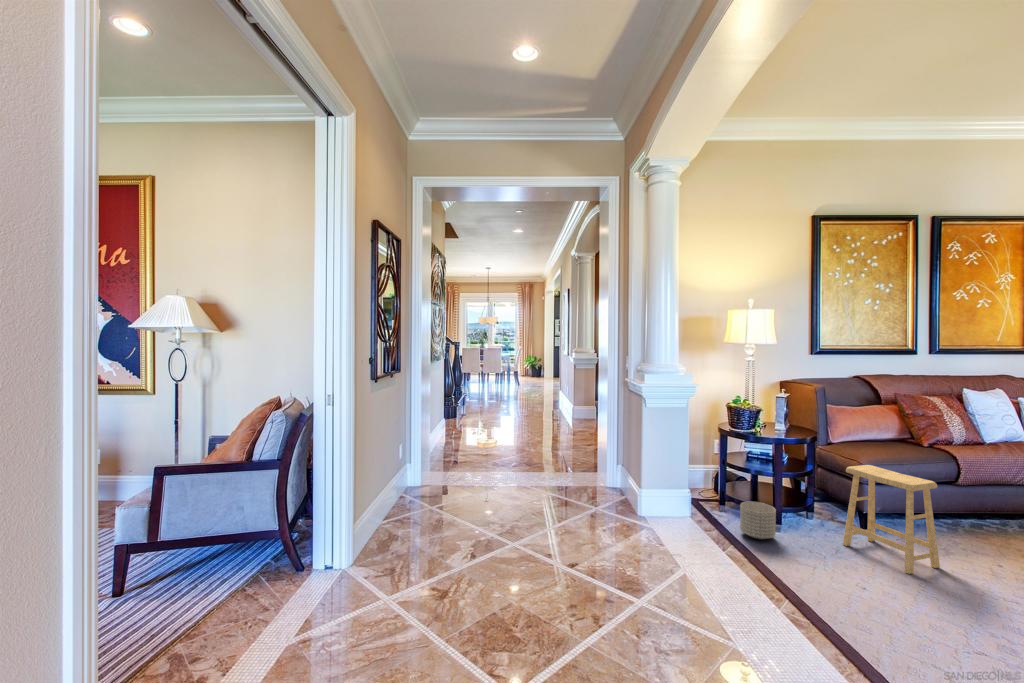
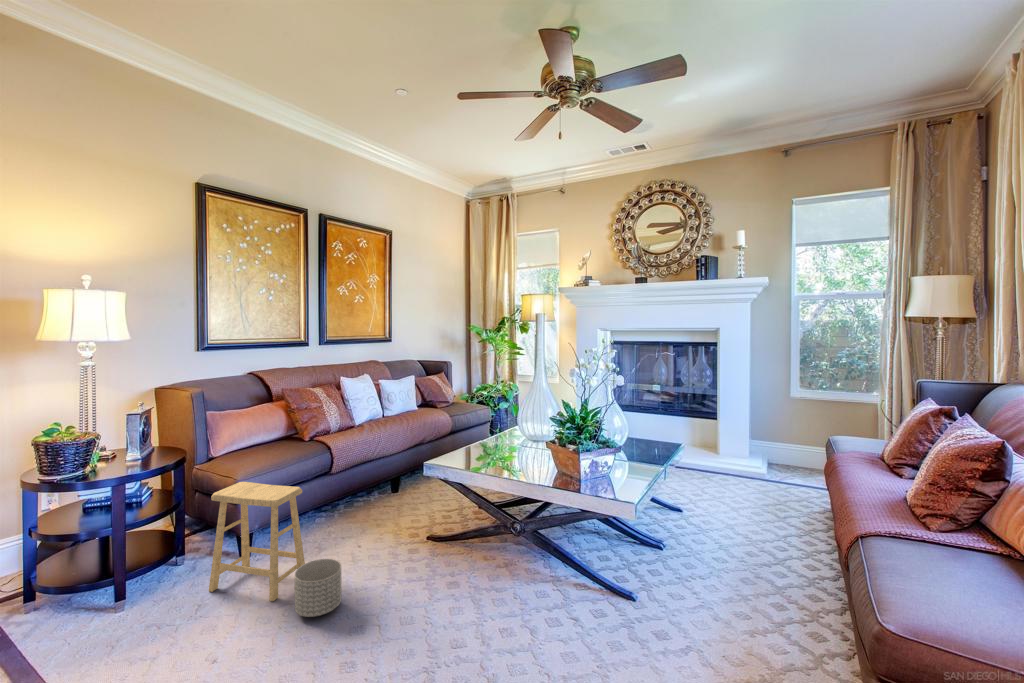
planter: present [740,502,776,539] -> present [295,559,341,617]

